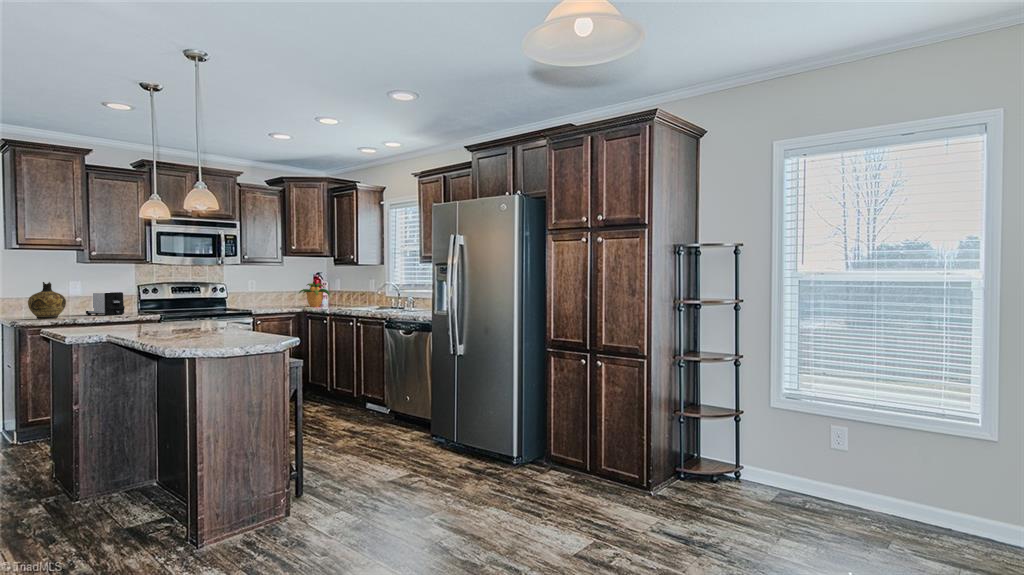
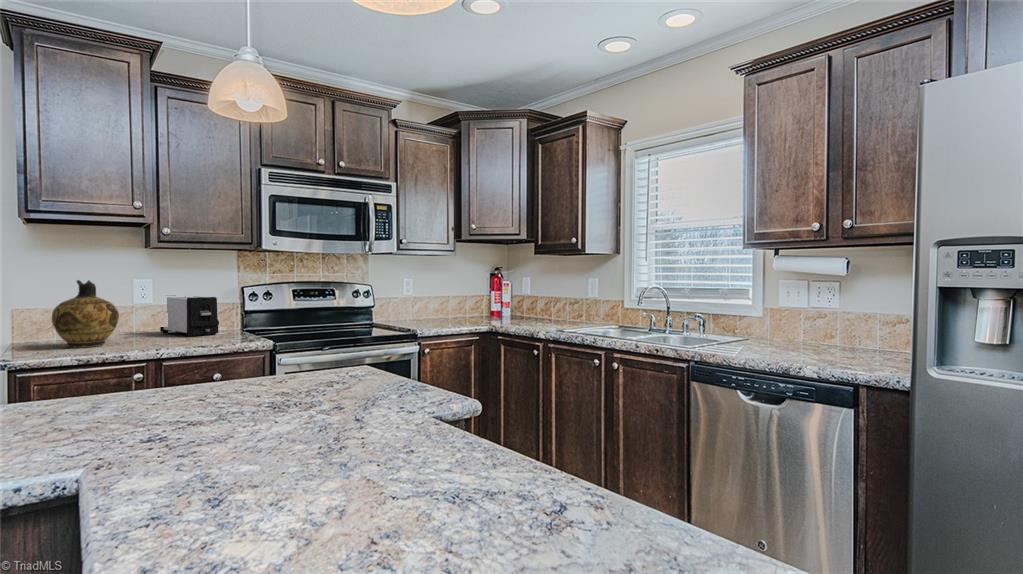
potted plant: present [299,282,329,307] -> none [475,281,519,320]

